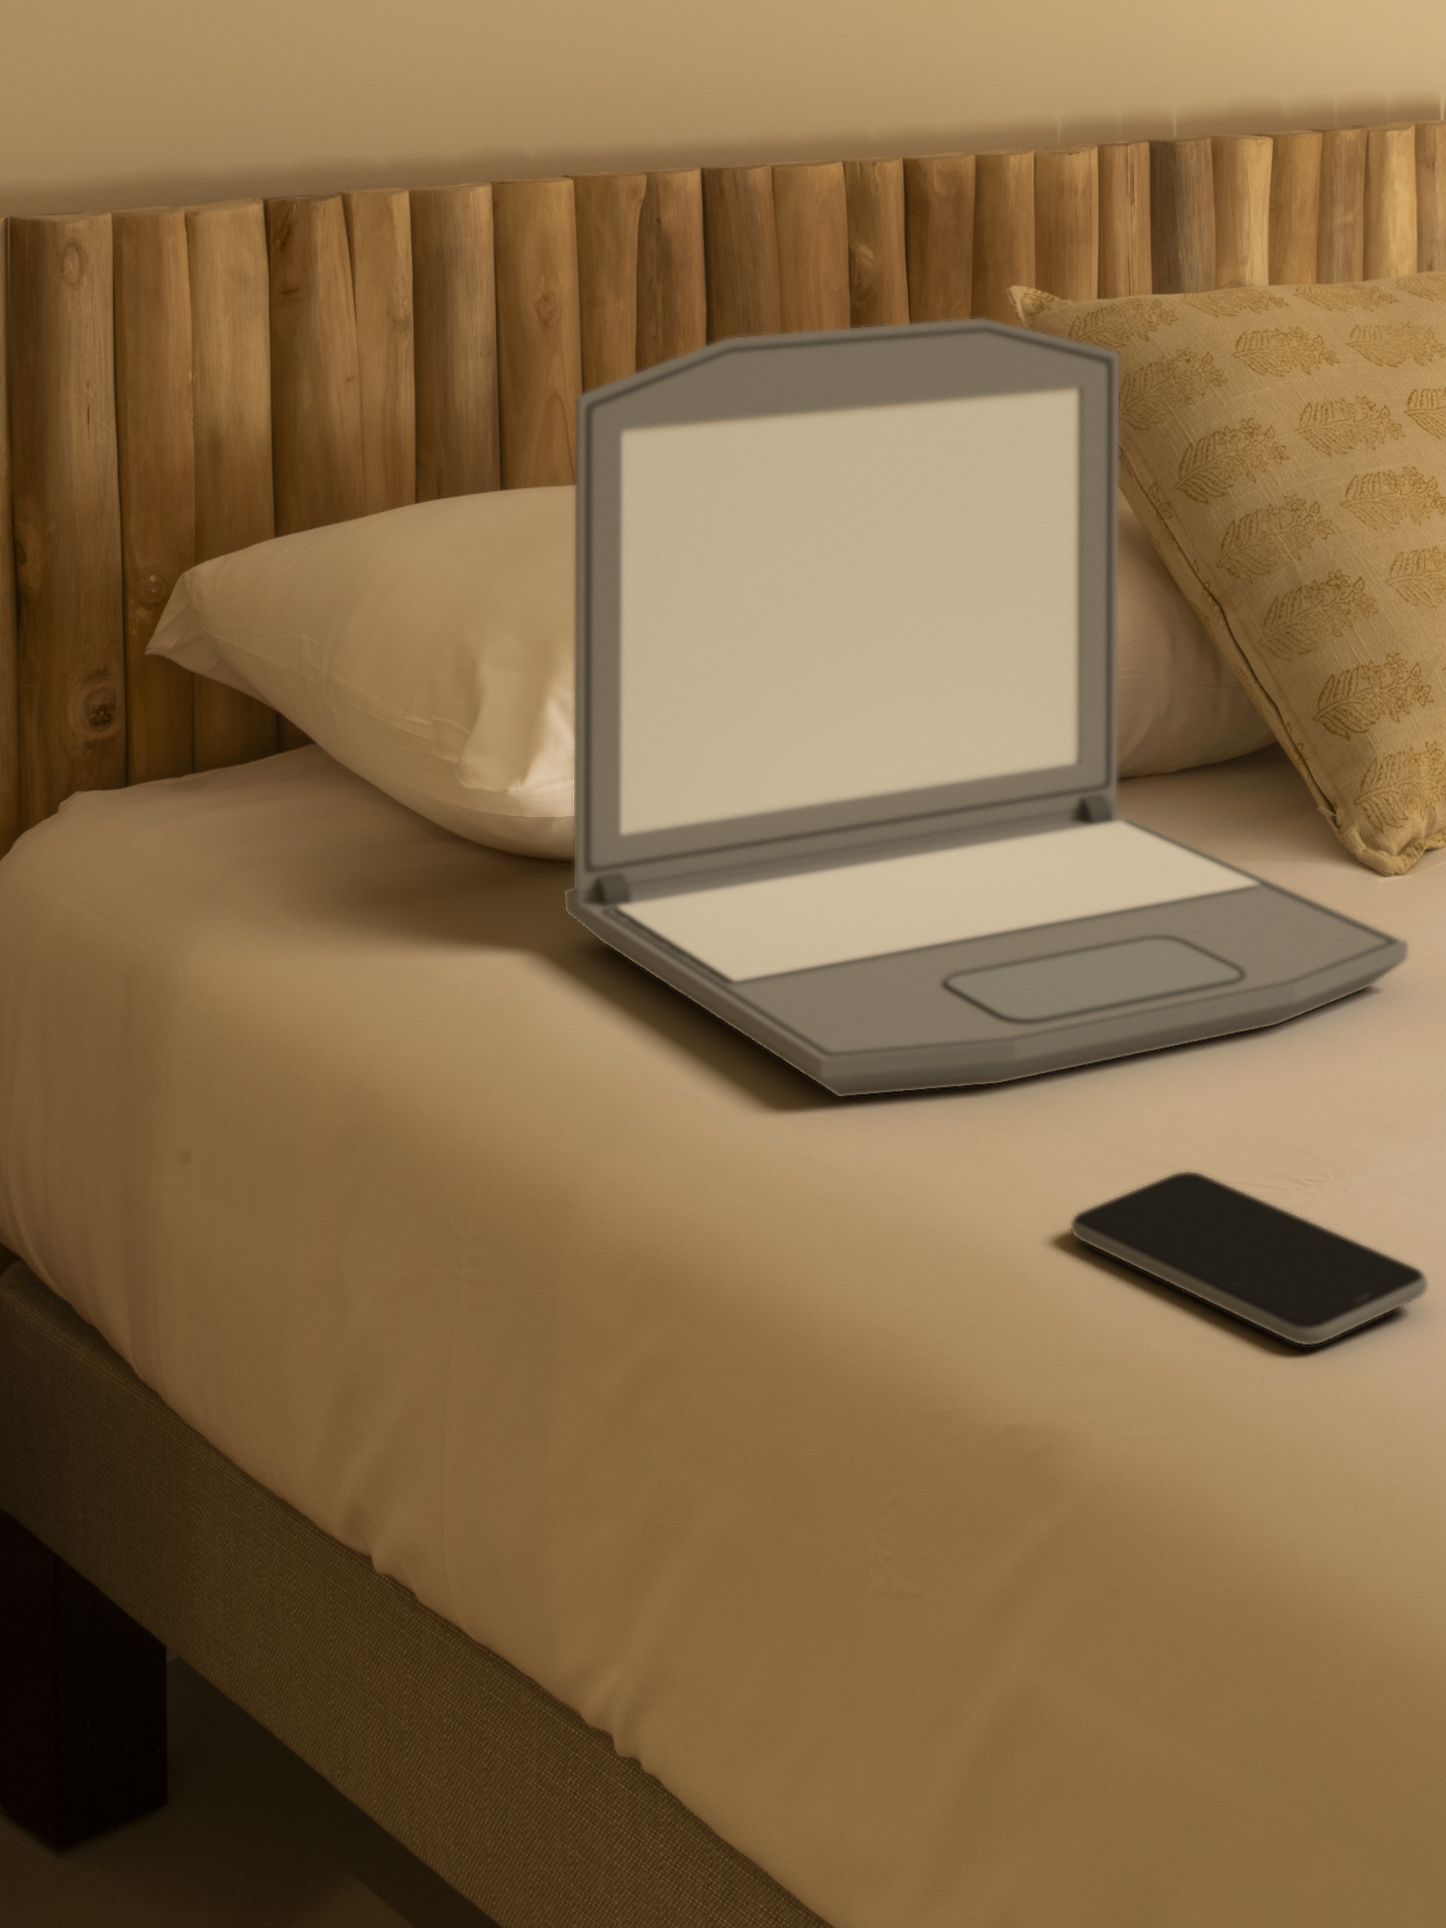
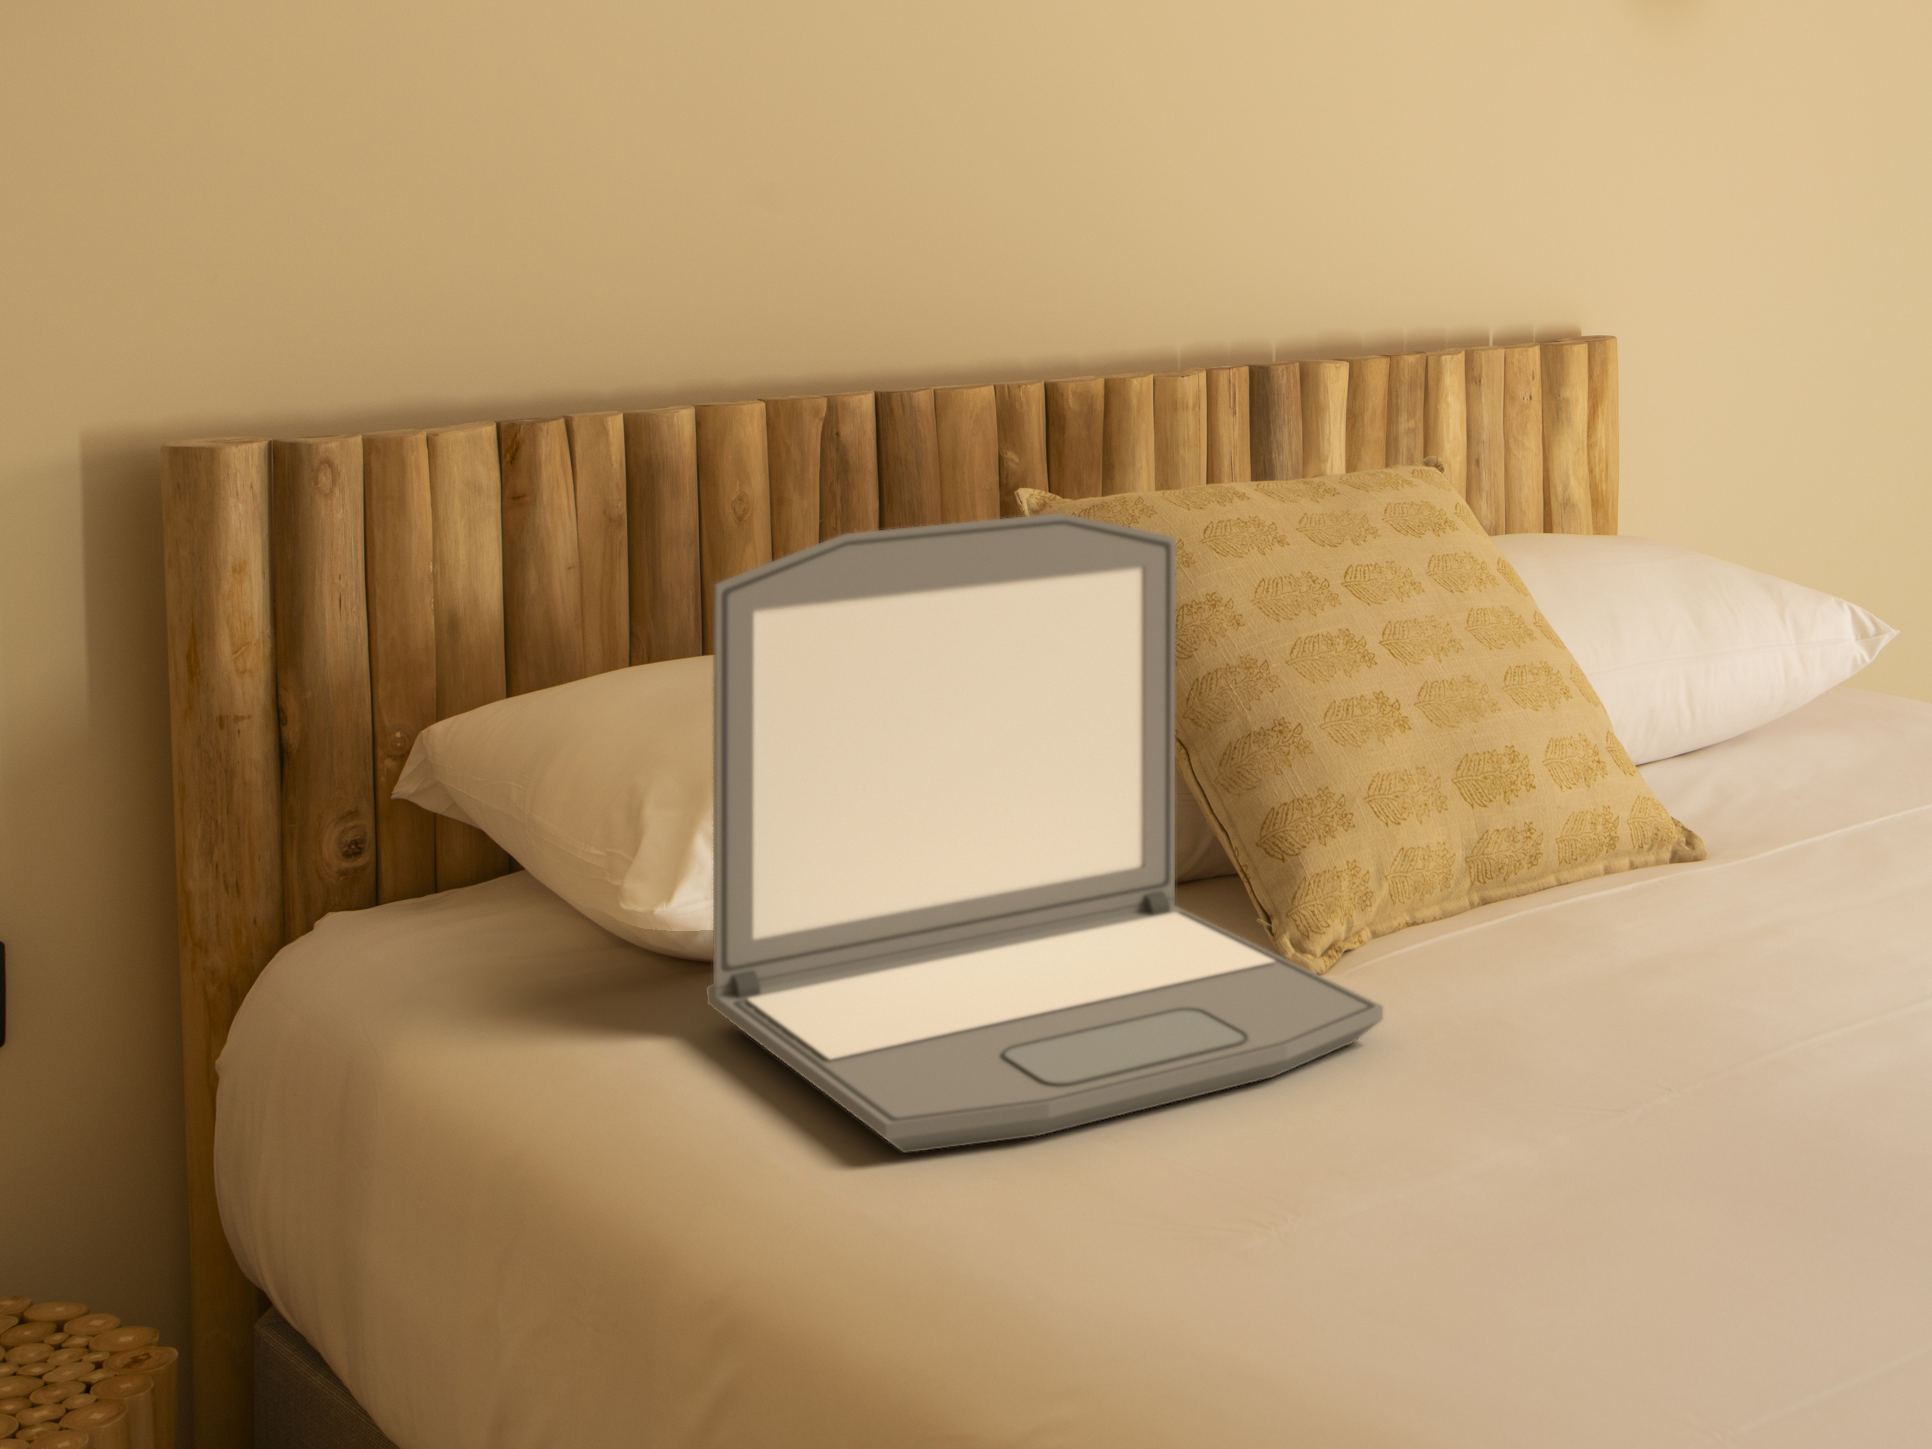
smartphone: present [1071,1172,1427,1345] -> none [1067,1207,1344,1351]

